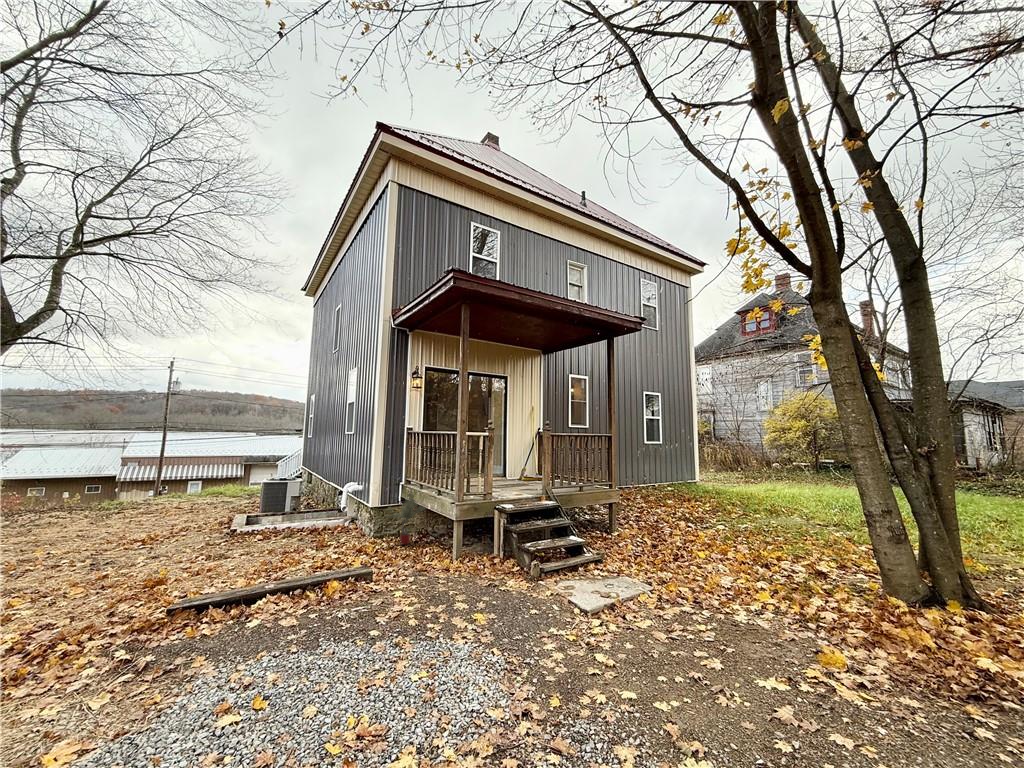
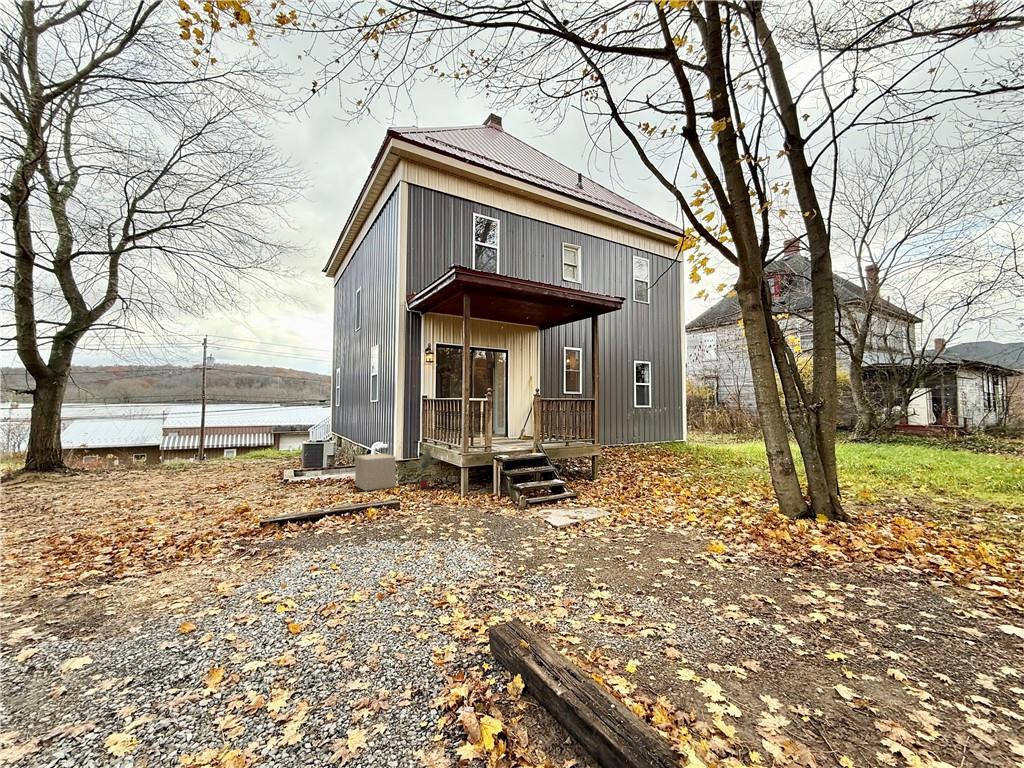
cardboard box: none [319,499,371,549] -> present [355,454,396,491]

